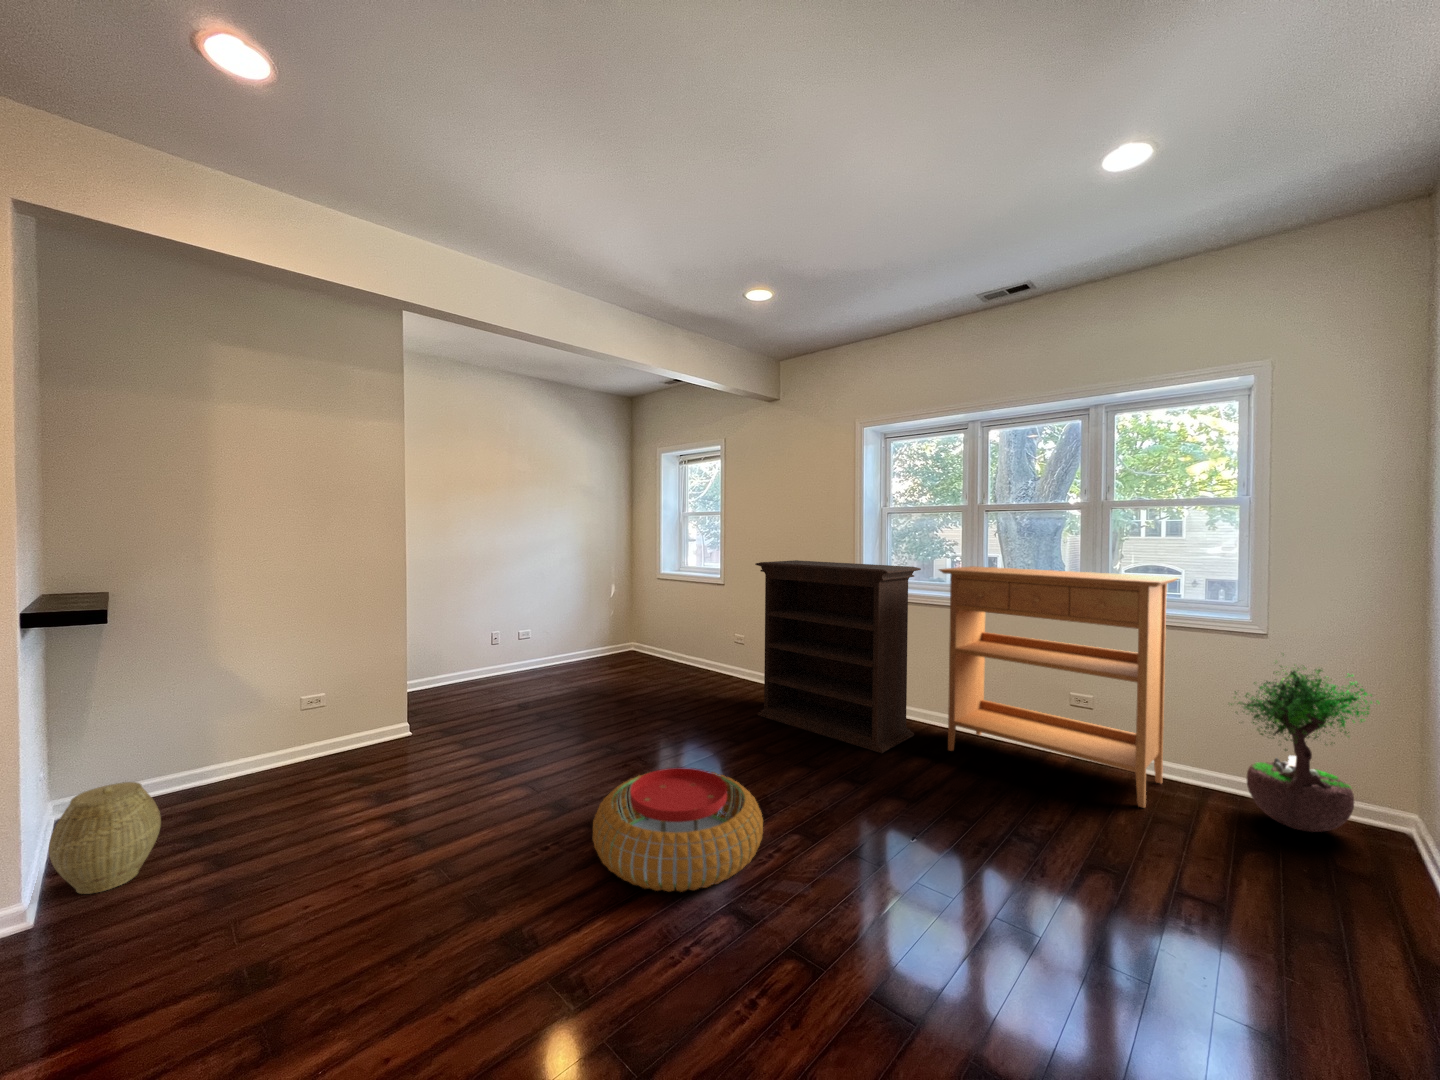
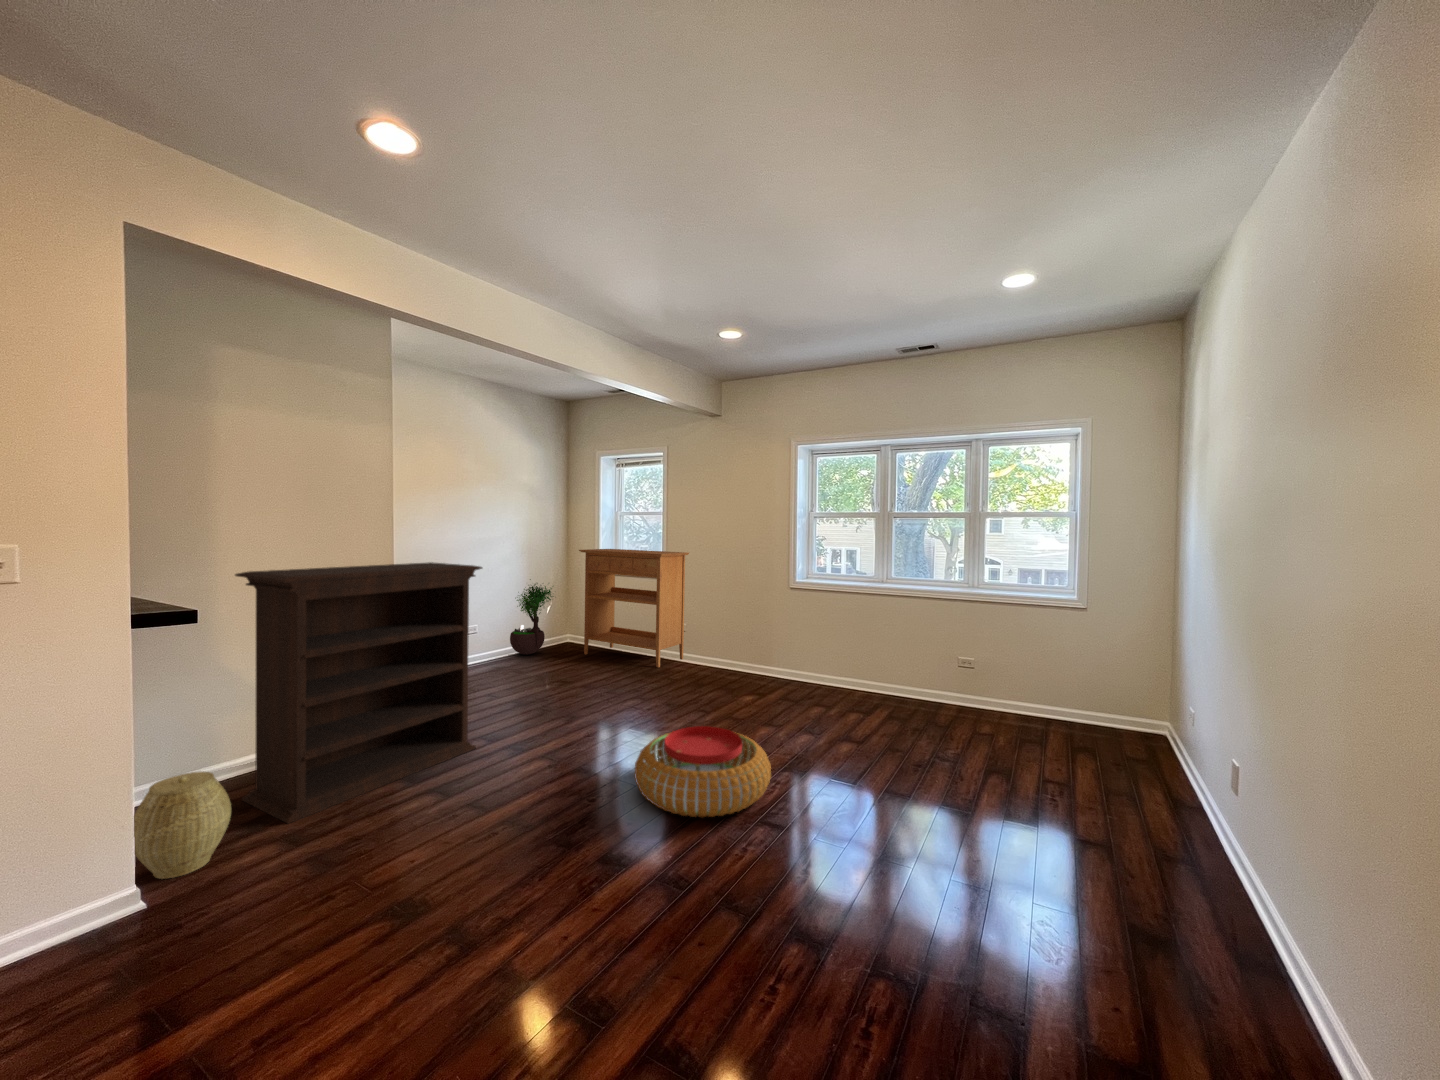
bookshelf: present [755,560,921,753] -> present [235,562,482,823]
console table: present [939,566,1178,808] -> present [579,549,689,667]
potted tree: present [1231,663,1372,832] -> present [510,579,553,655]

